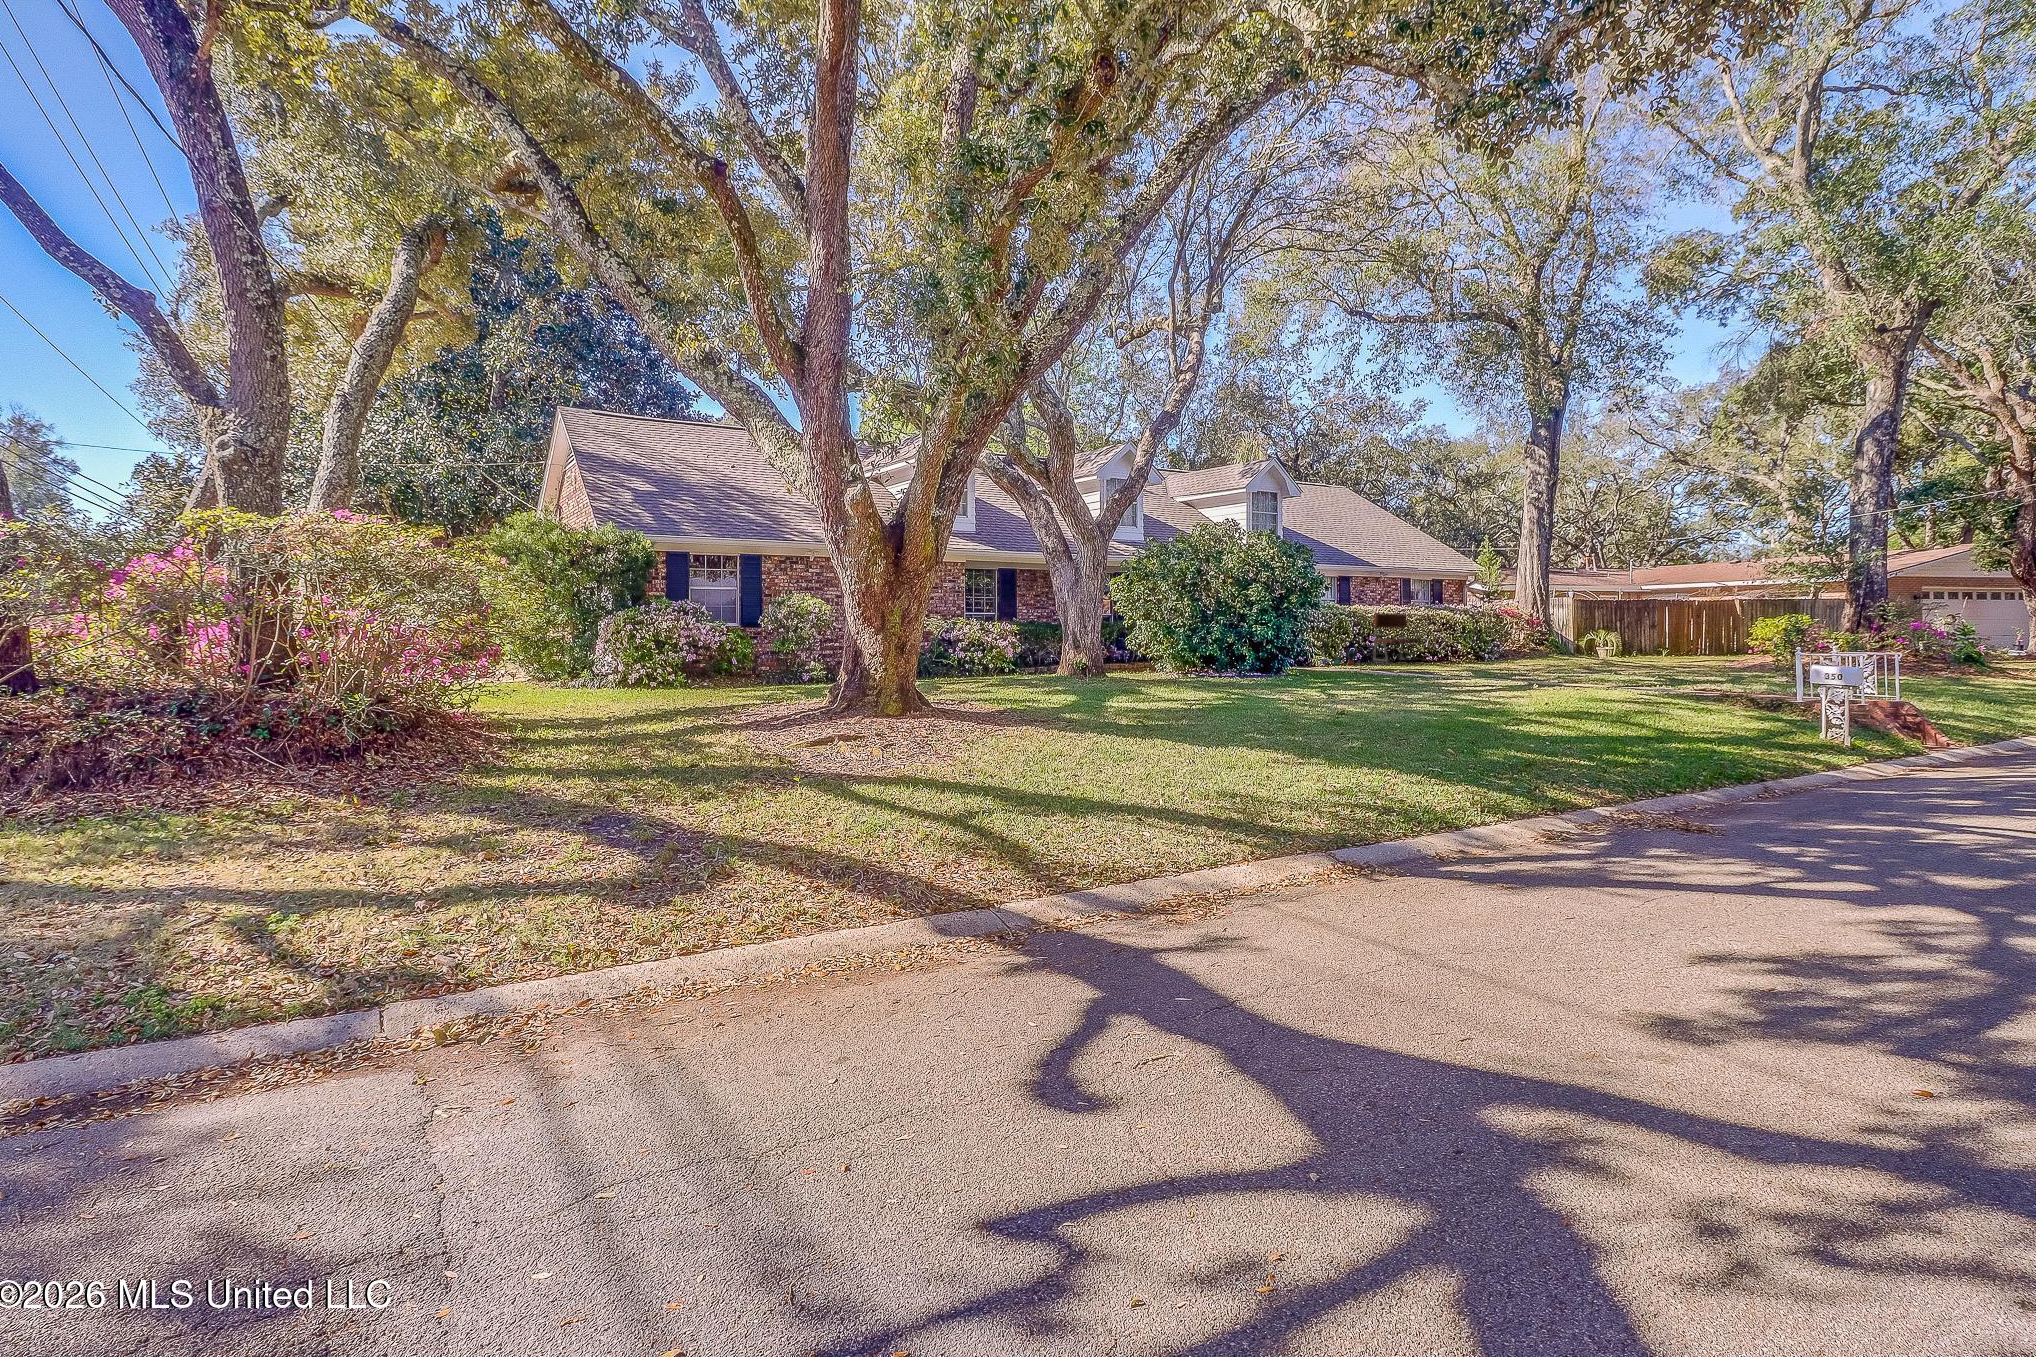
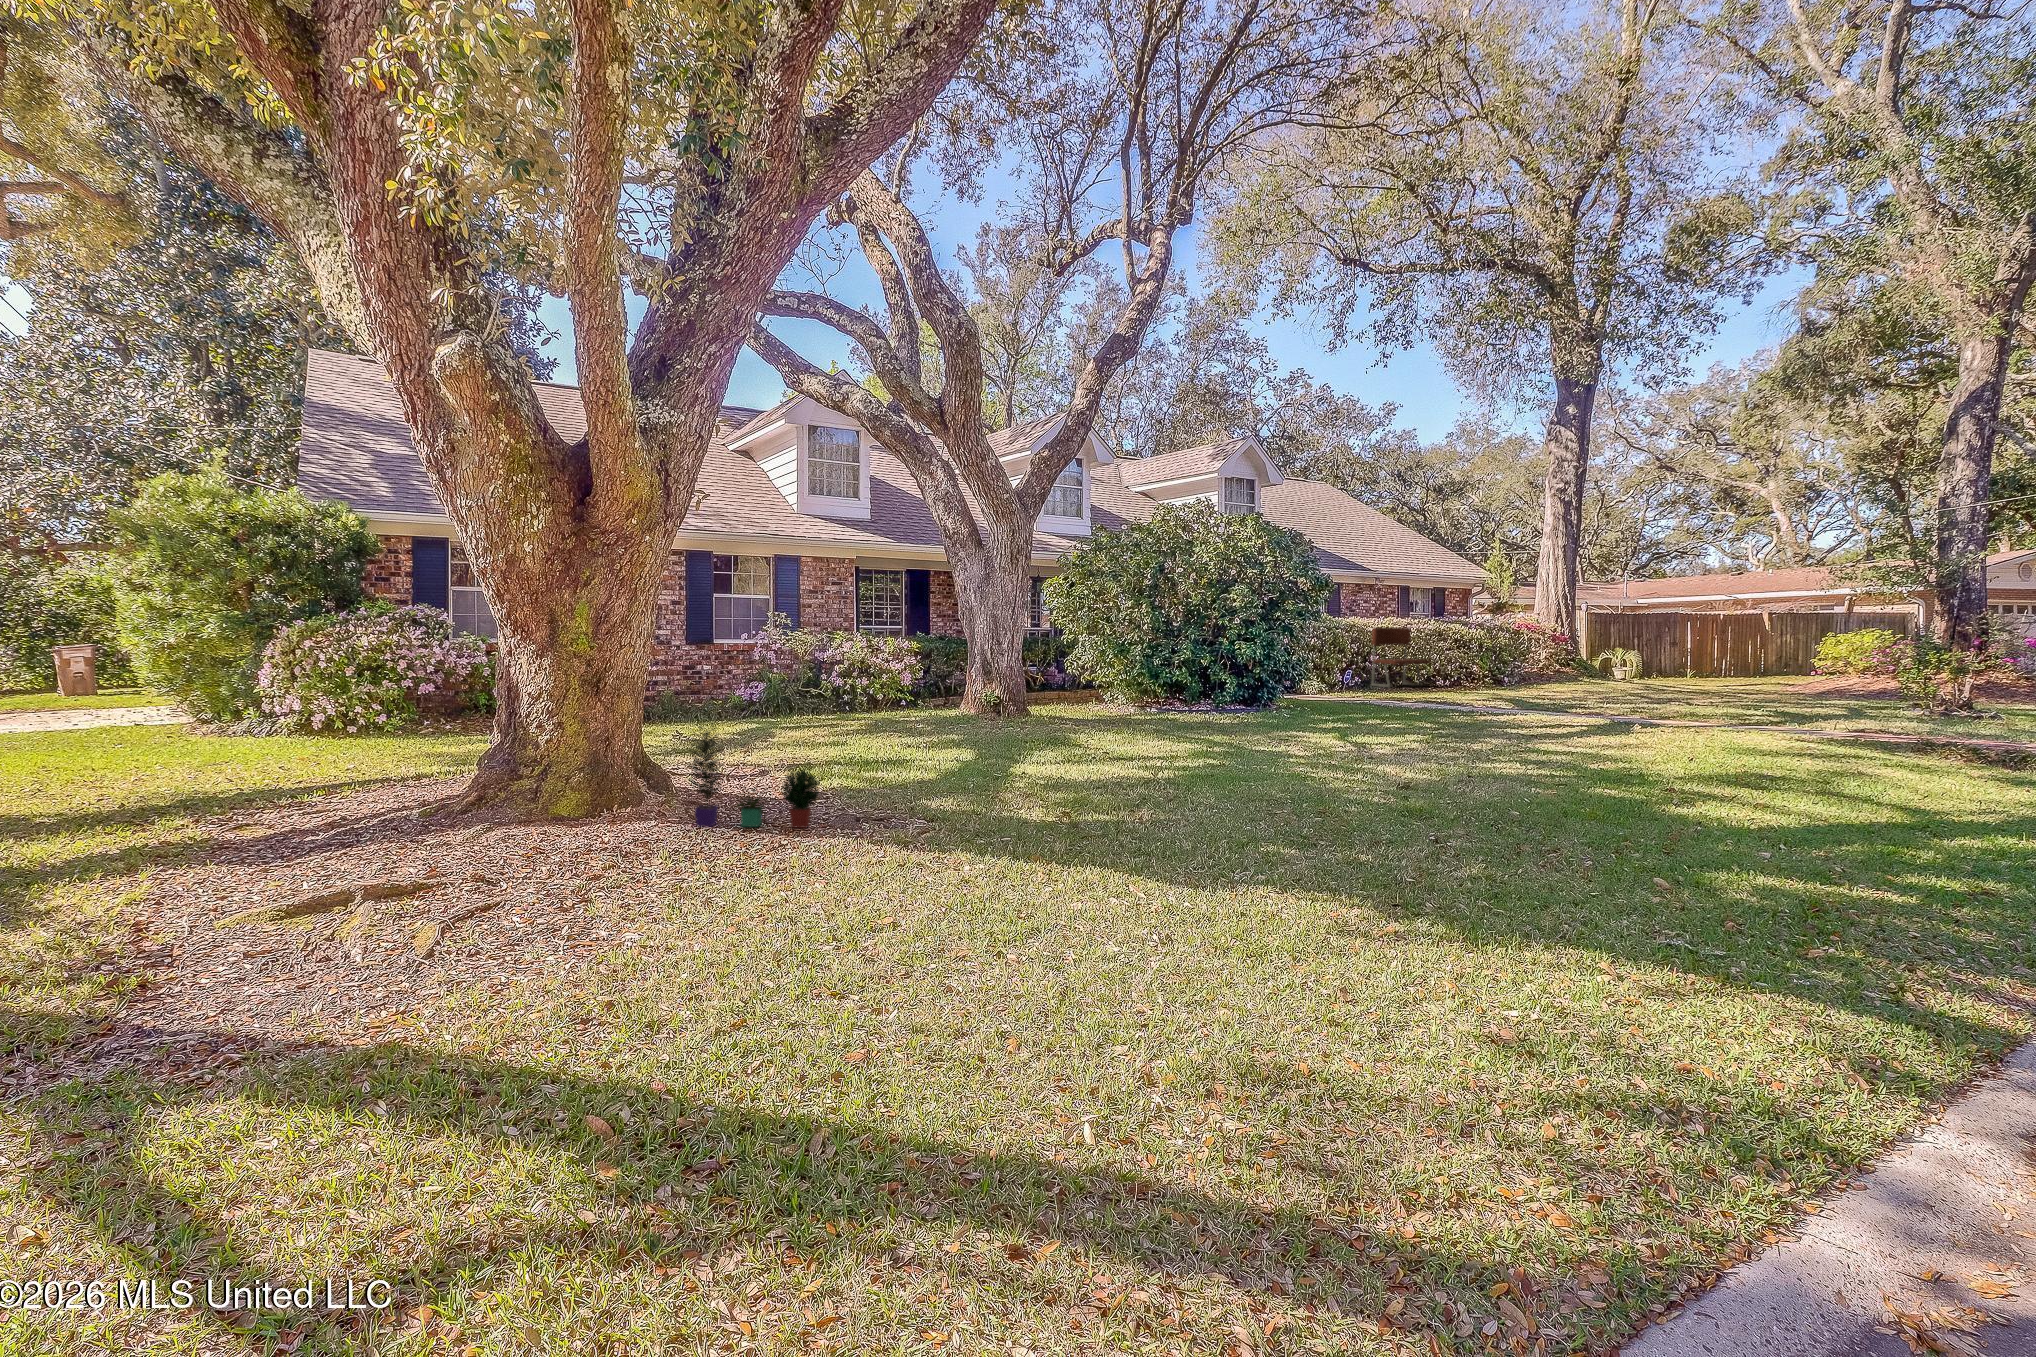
potted plant: present [1321,639,1356,665] -> present [686,723,820,828]

